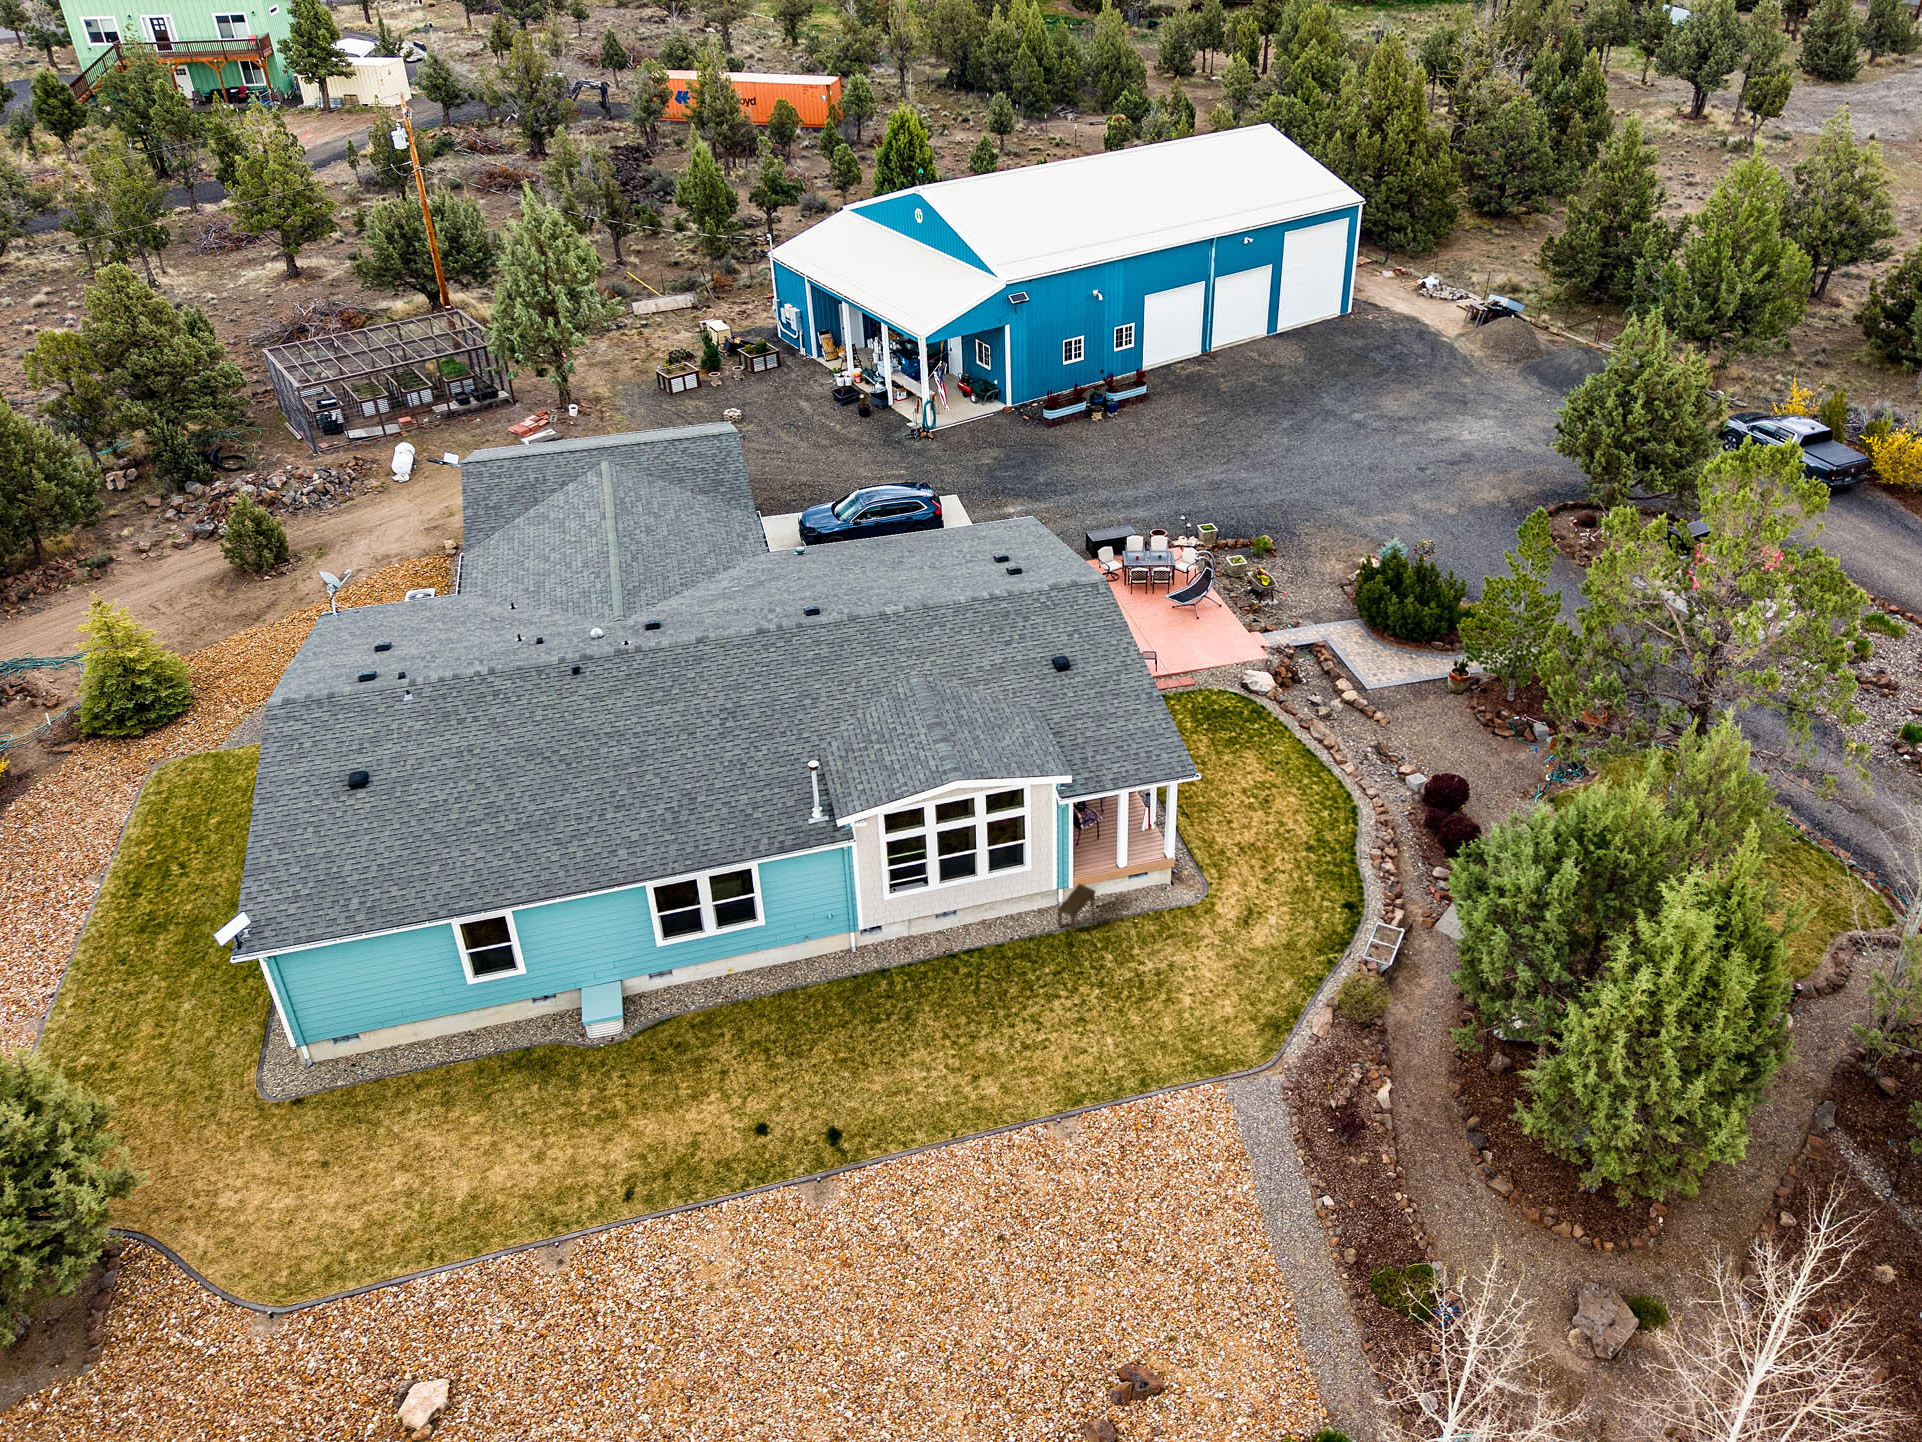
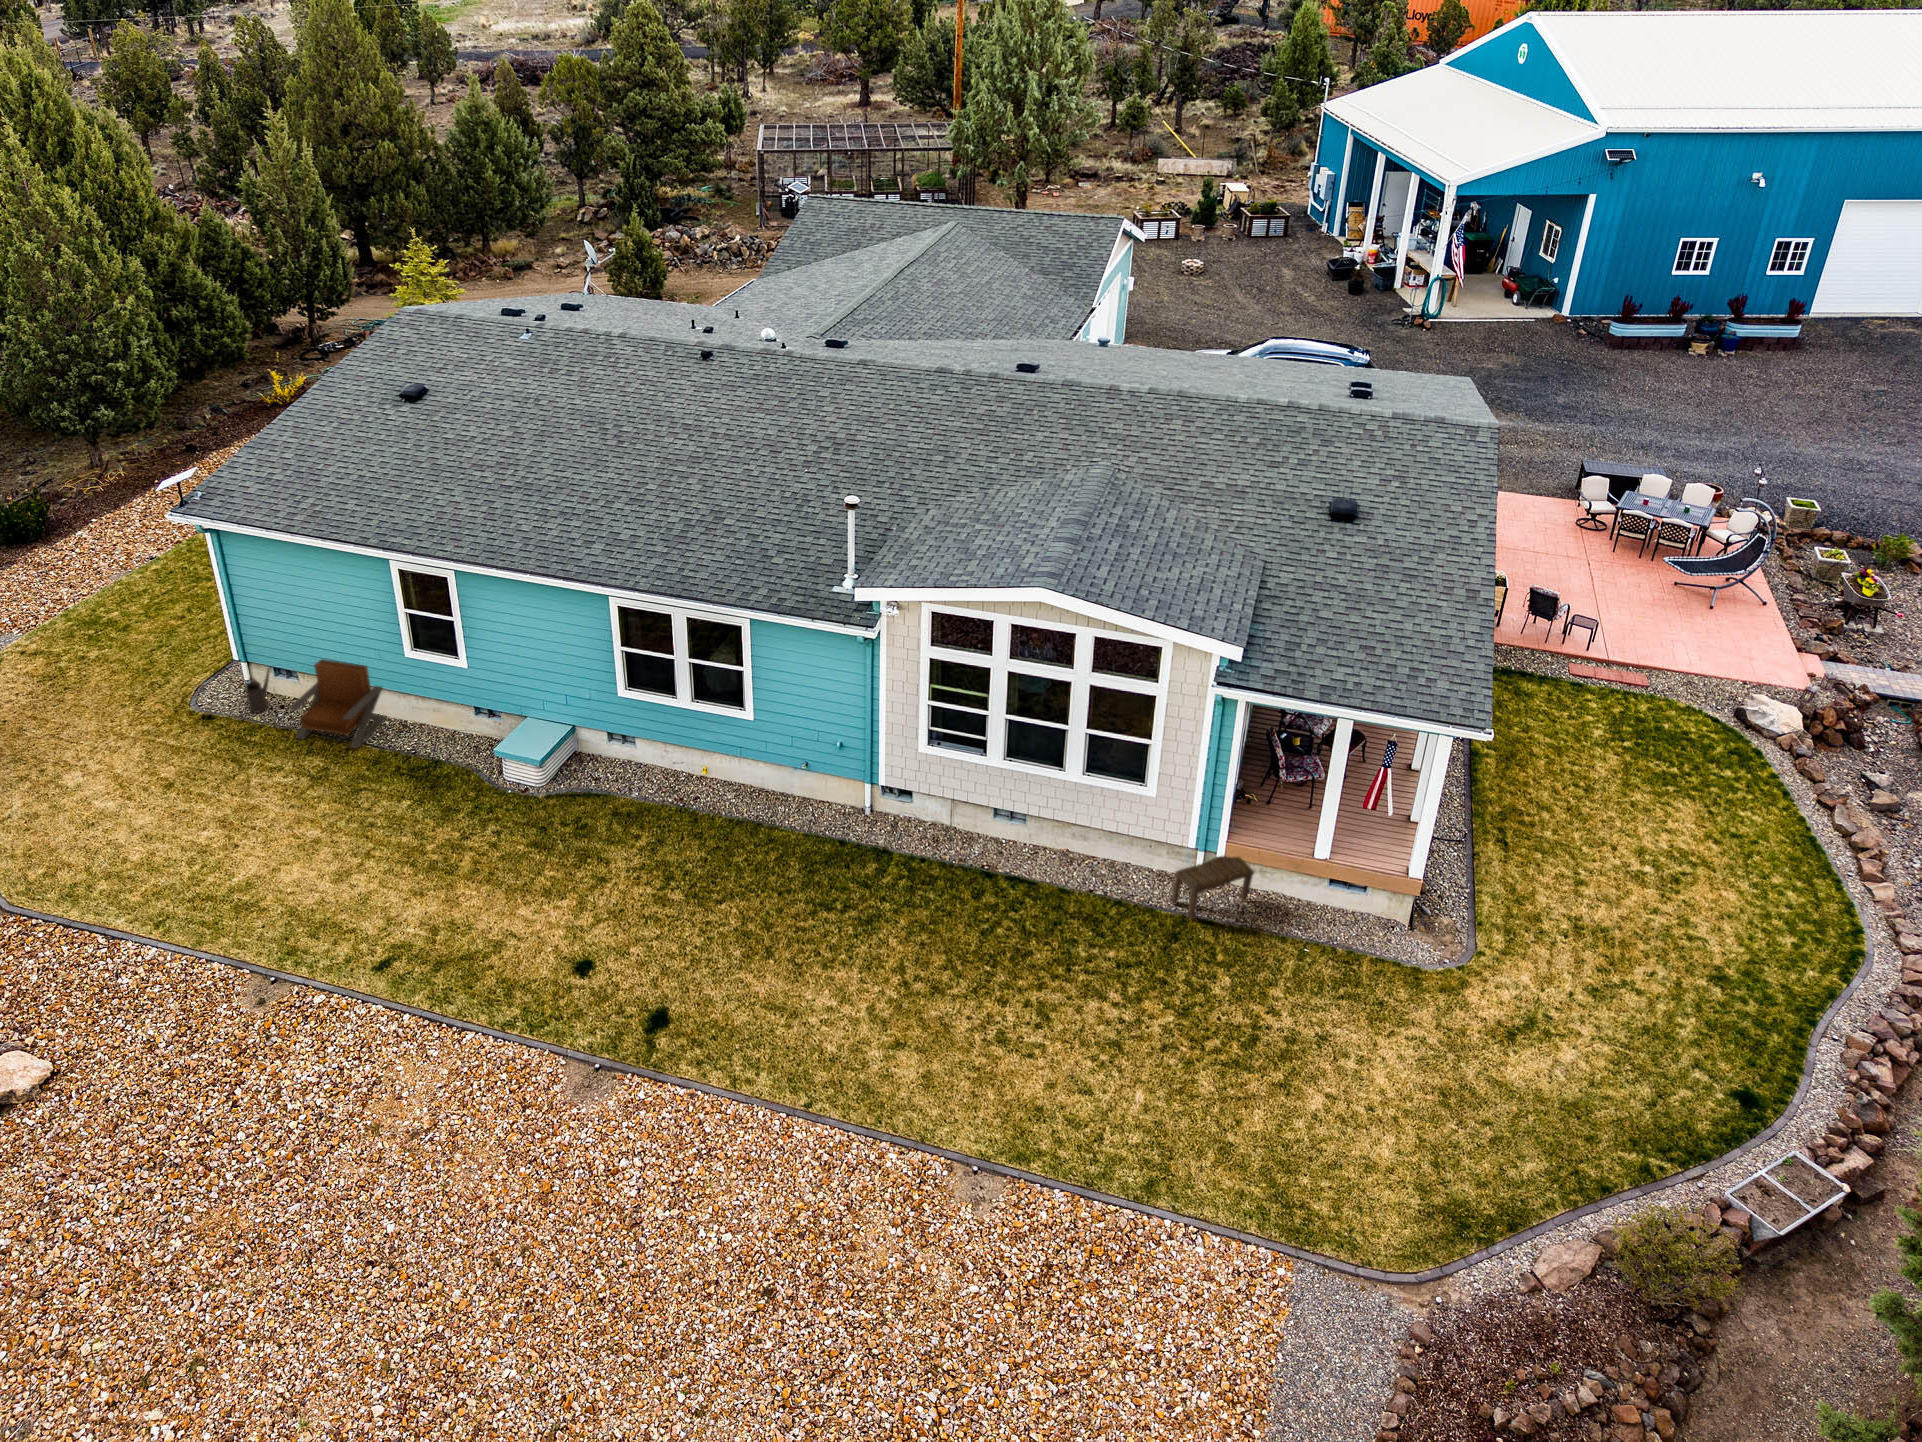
lounge chair: none [382,1004,452,1085] -> present [289,659,387,749]
watering can: none [316,1042,338,1083] -> present [246,669,270,712]

